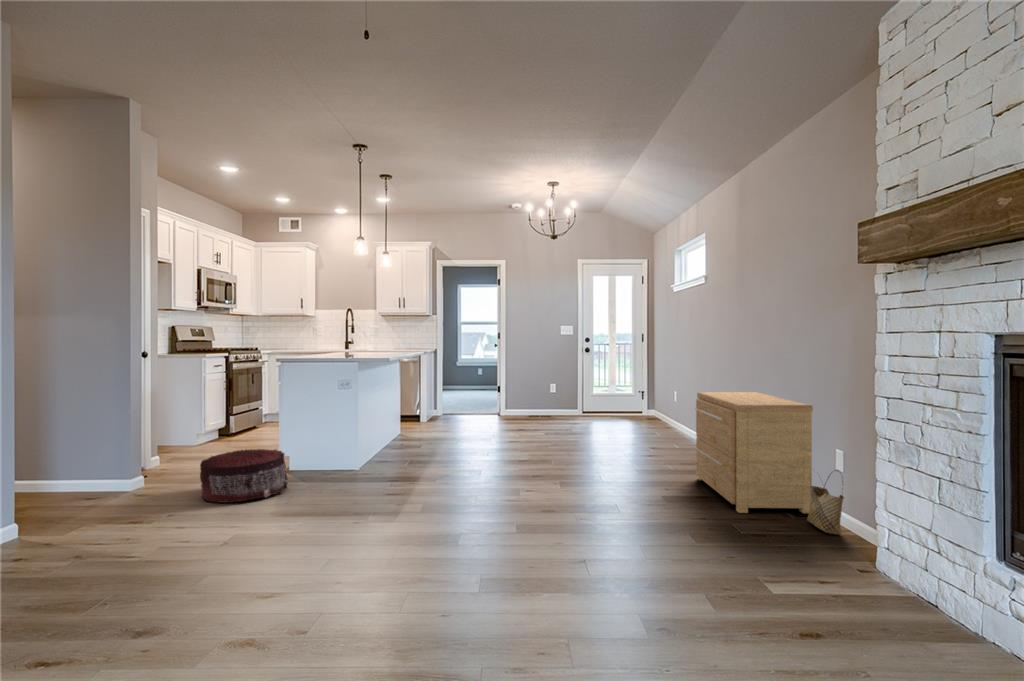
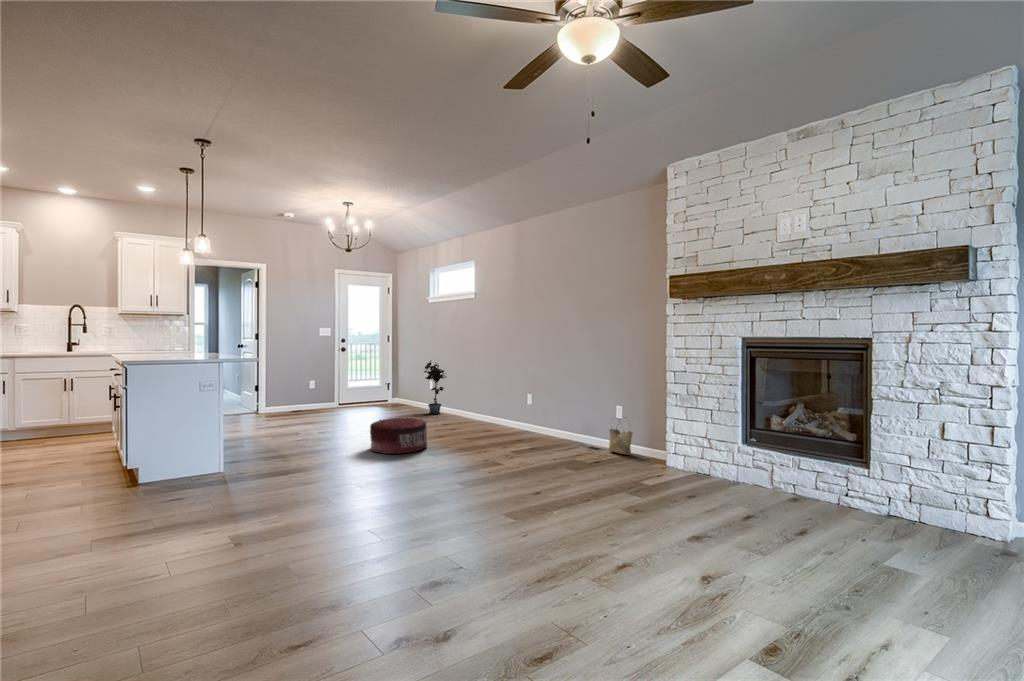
potted plant: none [652,364,683,433] -> present [424,361,446,414]
side table: present [696,392,813,513] -> none [512,376,602,453]
pouf: present [200,449,288,503] -> present [370,418,427,454]

